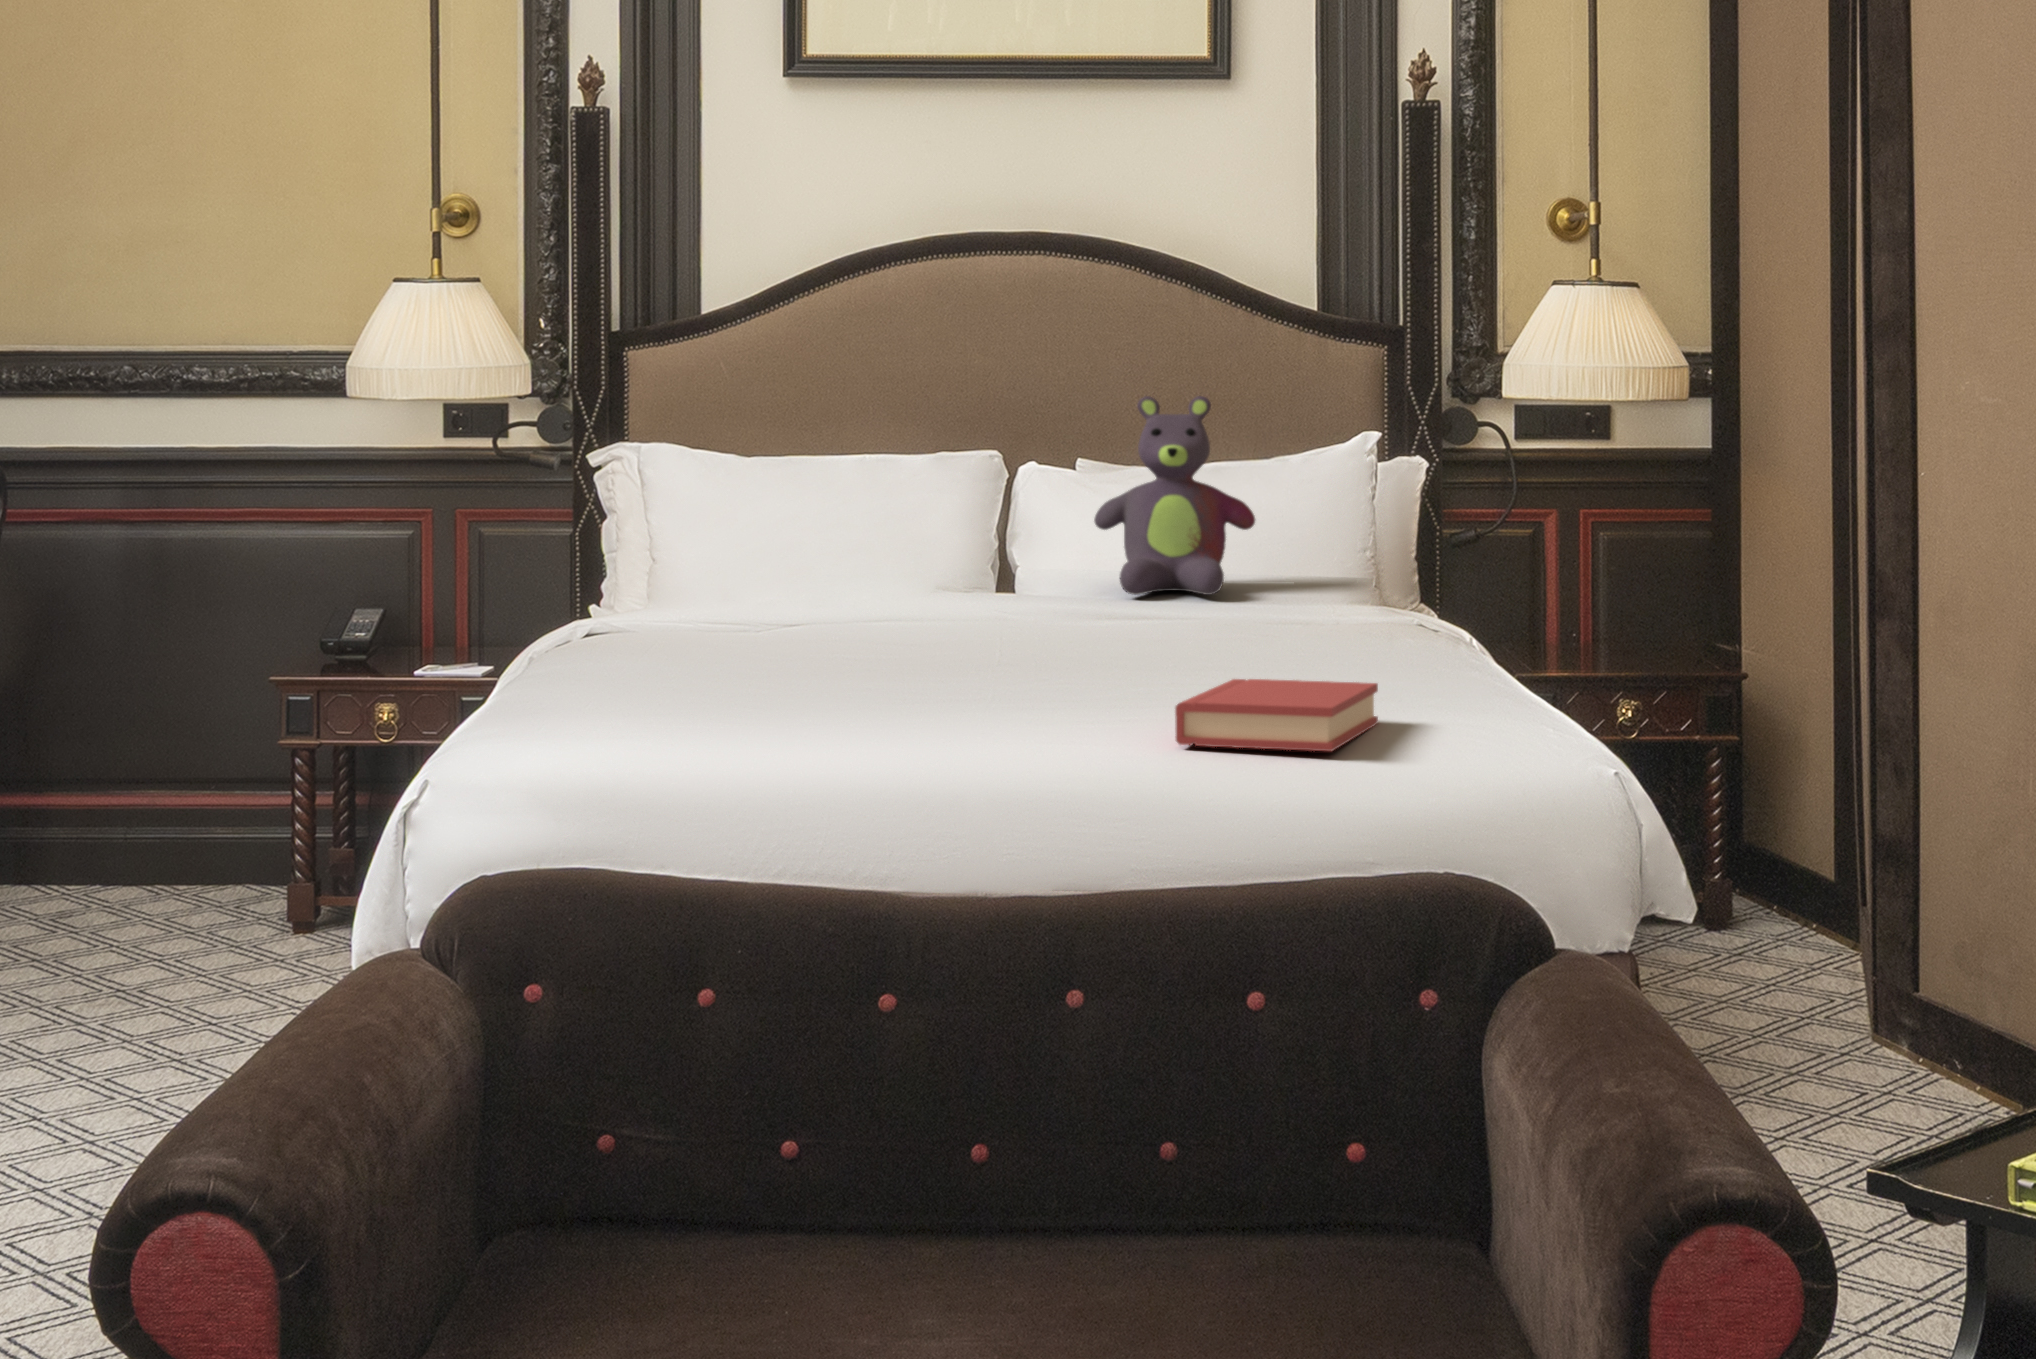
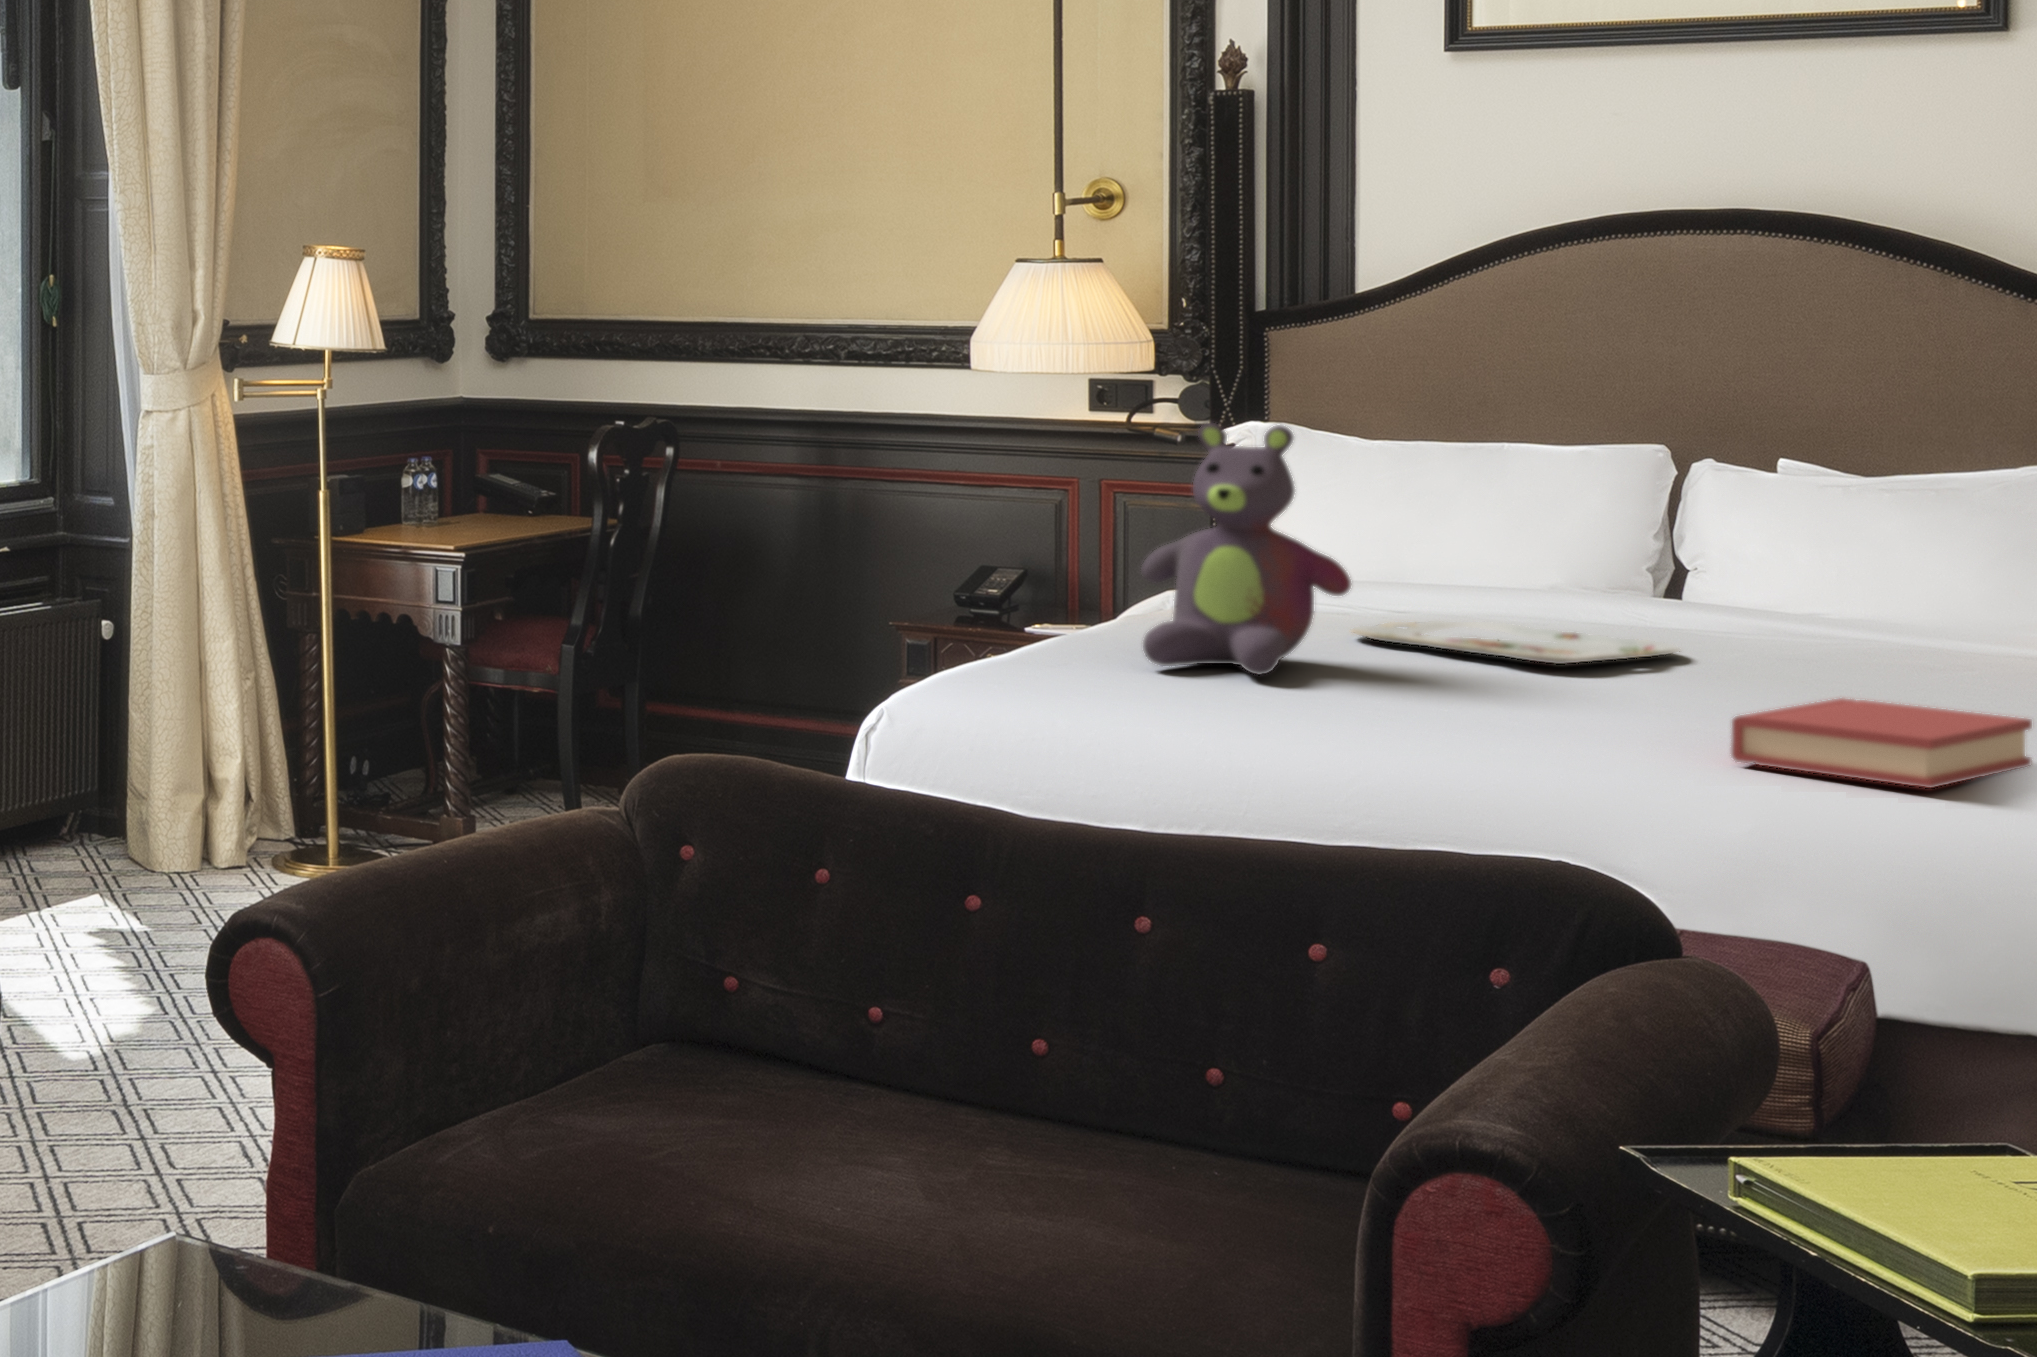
stuffed bear: present [1094,396,1255,595] -> present [1141,423,1351,674]
serving tray: none [793,635,1072,669] -> present [1352,621,1680,664]

